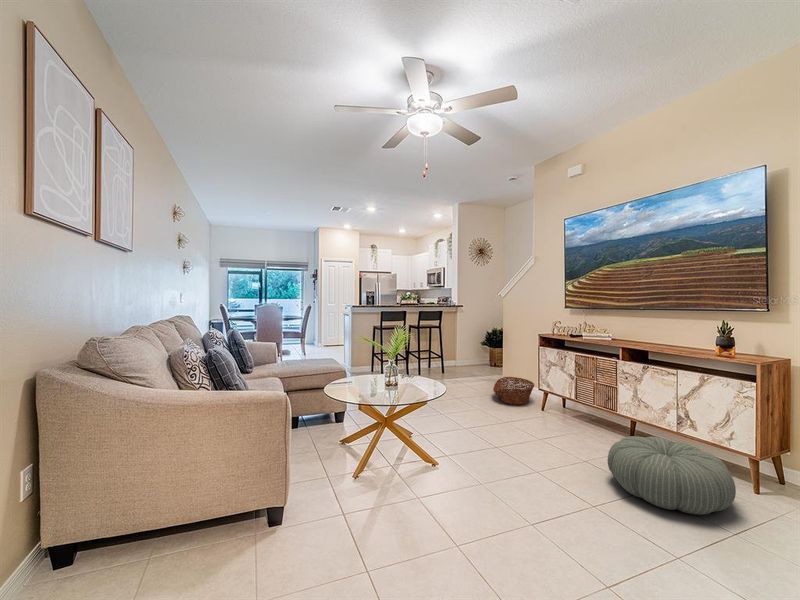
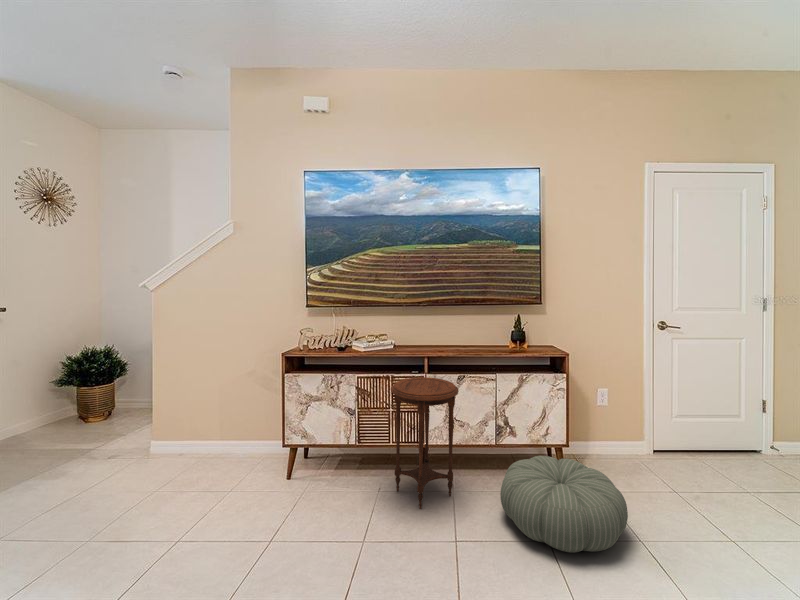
side table: none [570,358,625,451] -> present [391,377,458,509]
basket: present [493,377,534,405] -> none [187,428,272,488]

